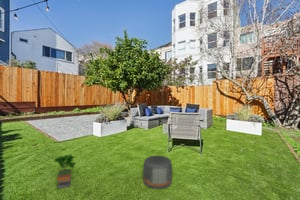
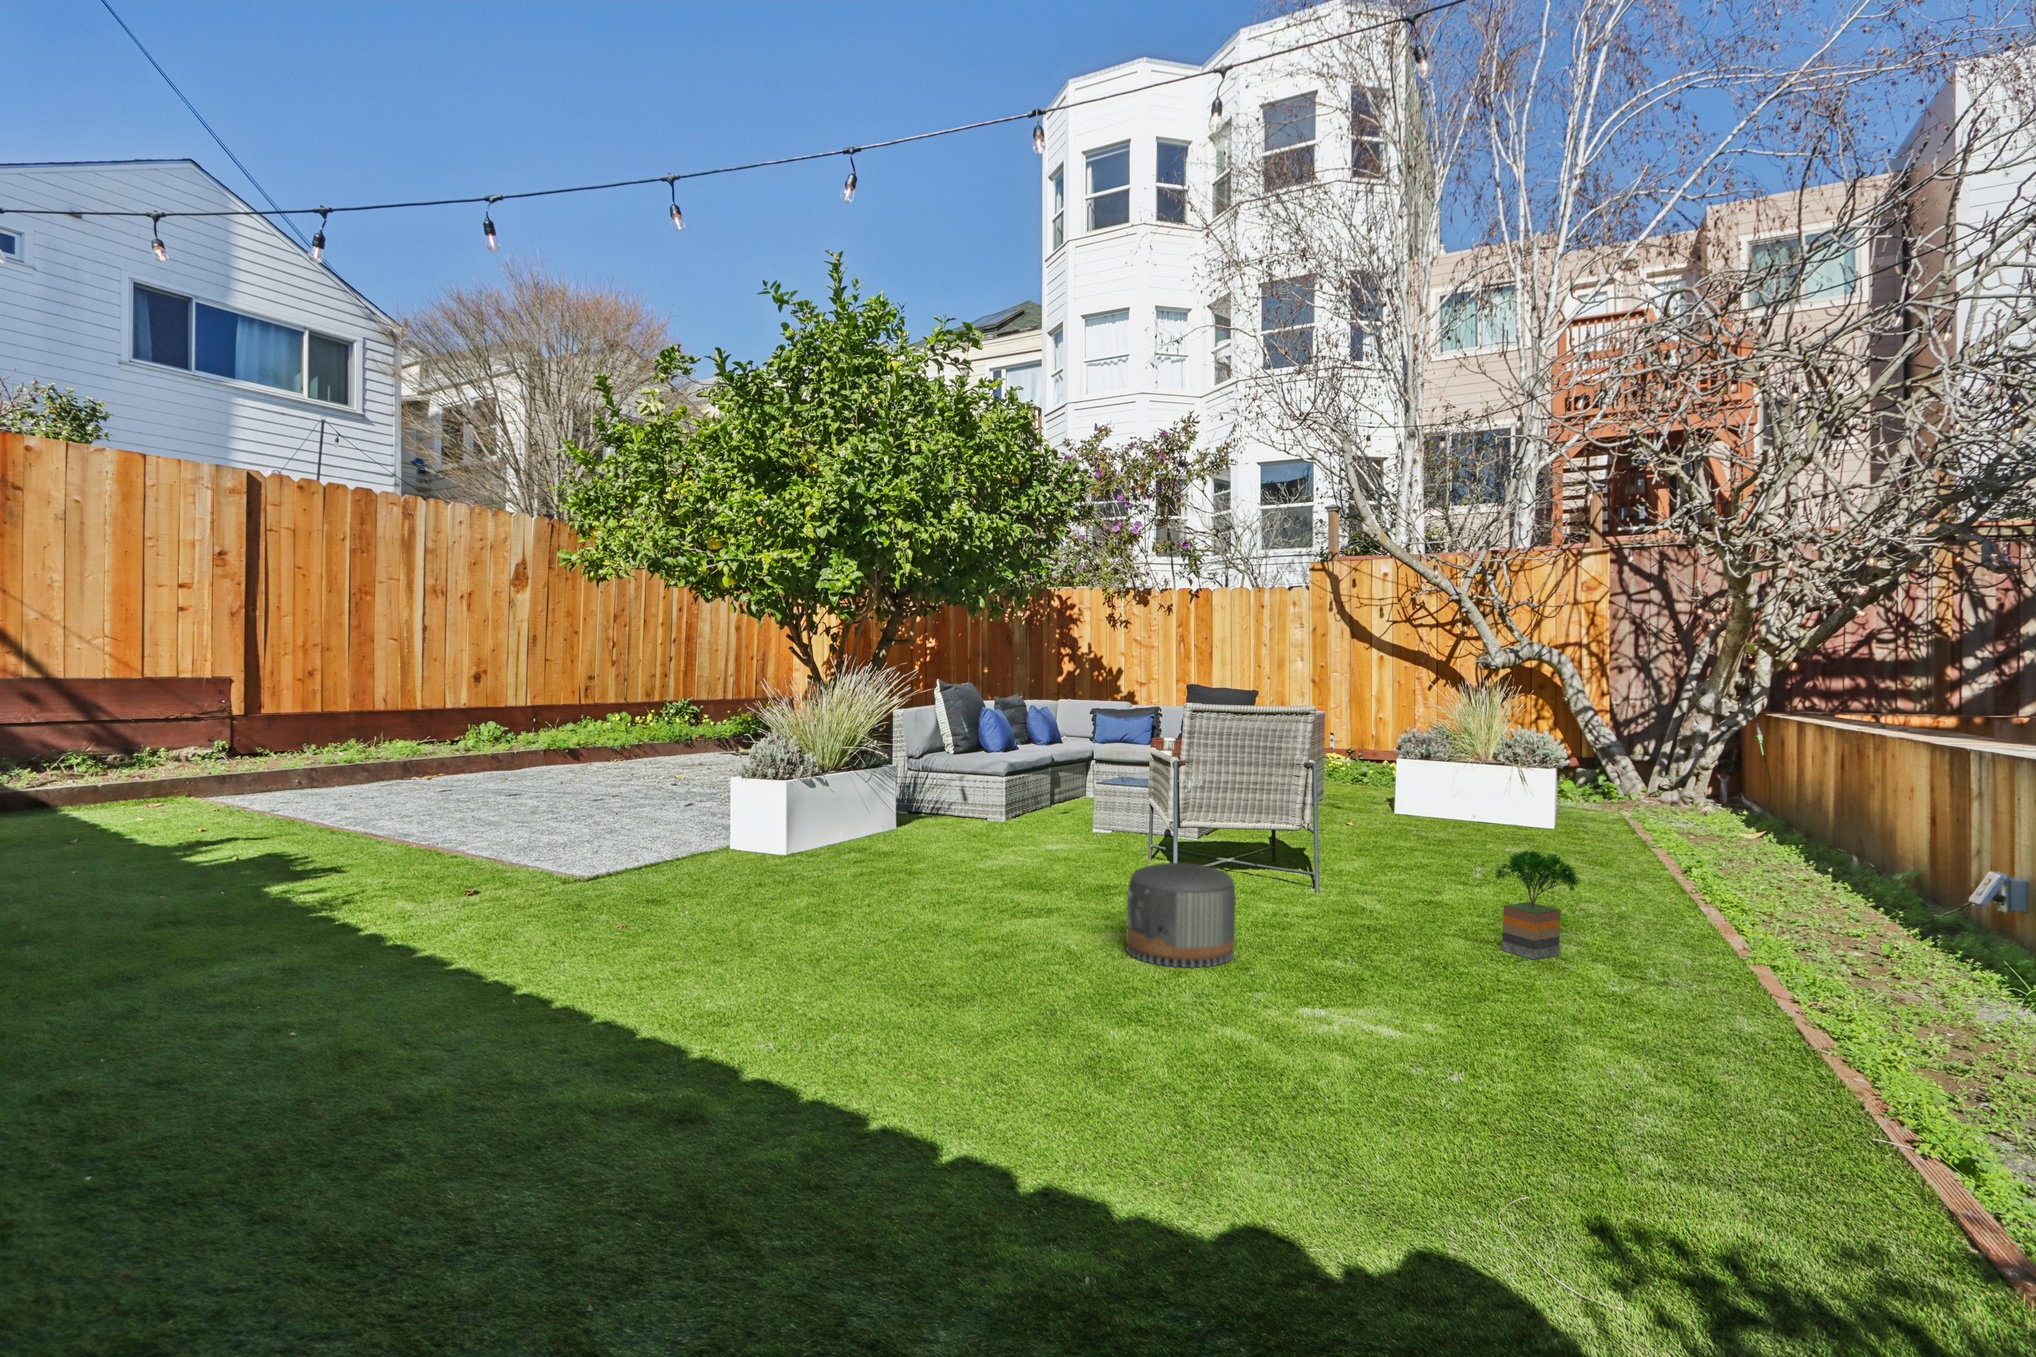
potted tree: present [54,155,75,188] -> present [1495,850,1579,959]

